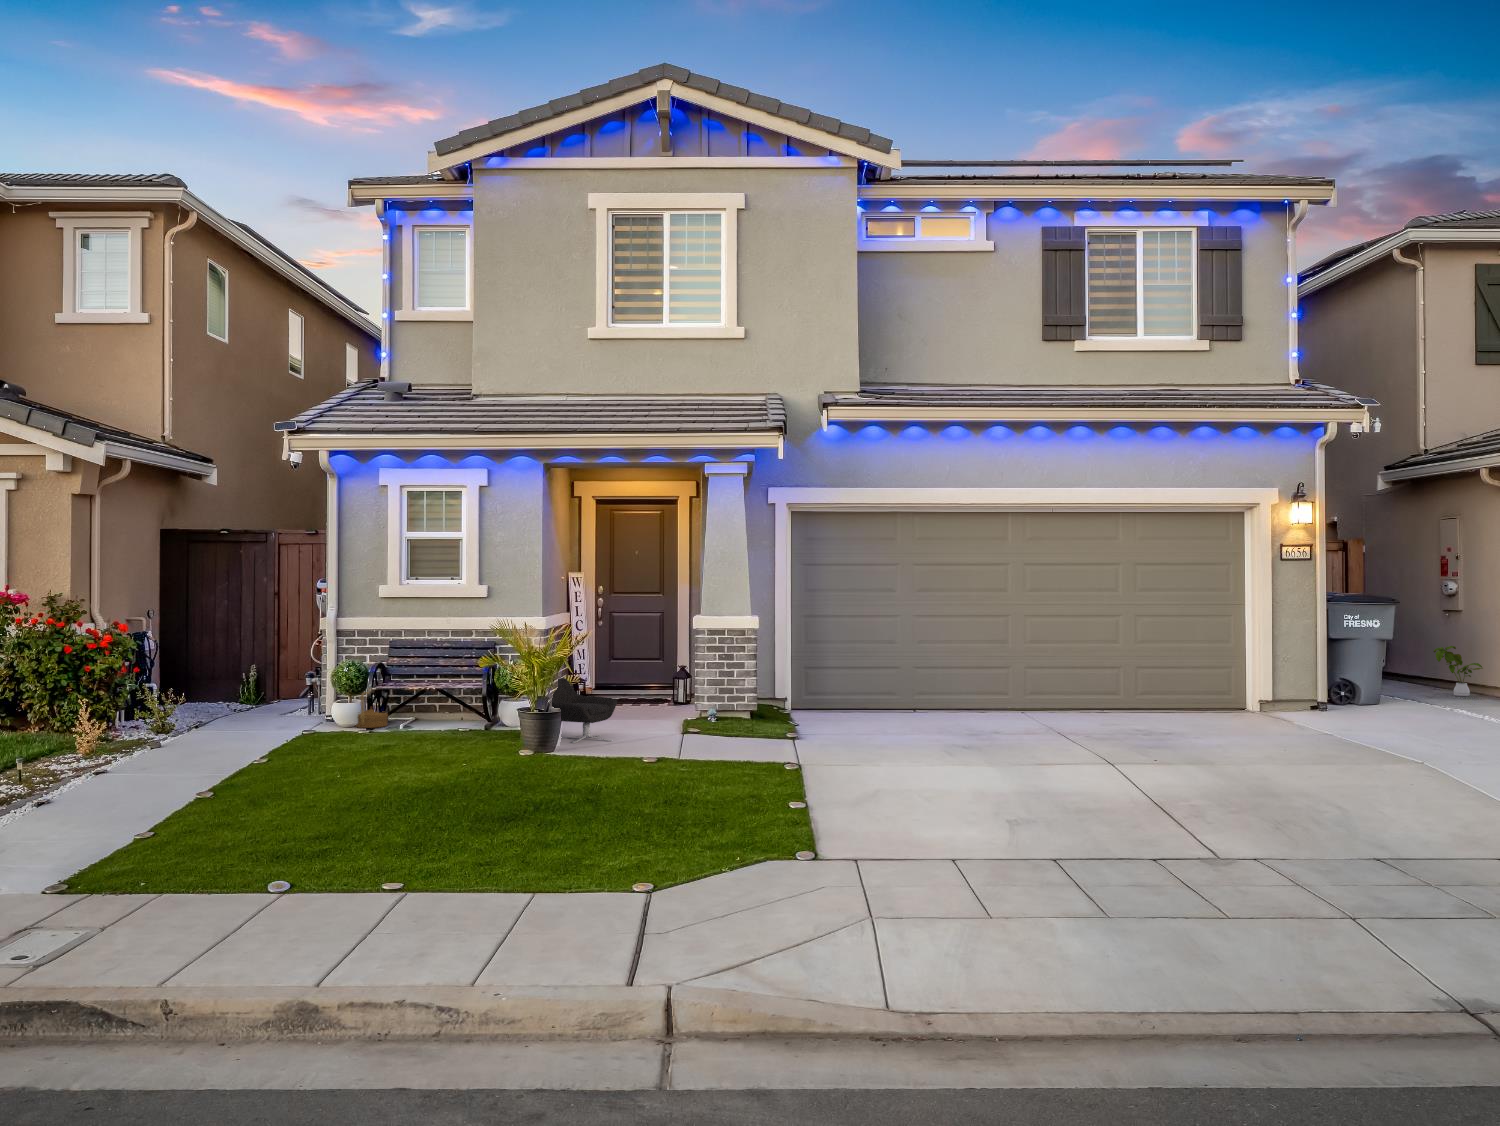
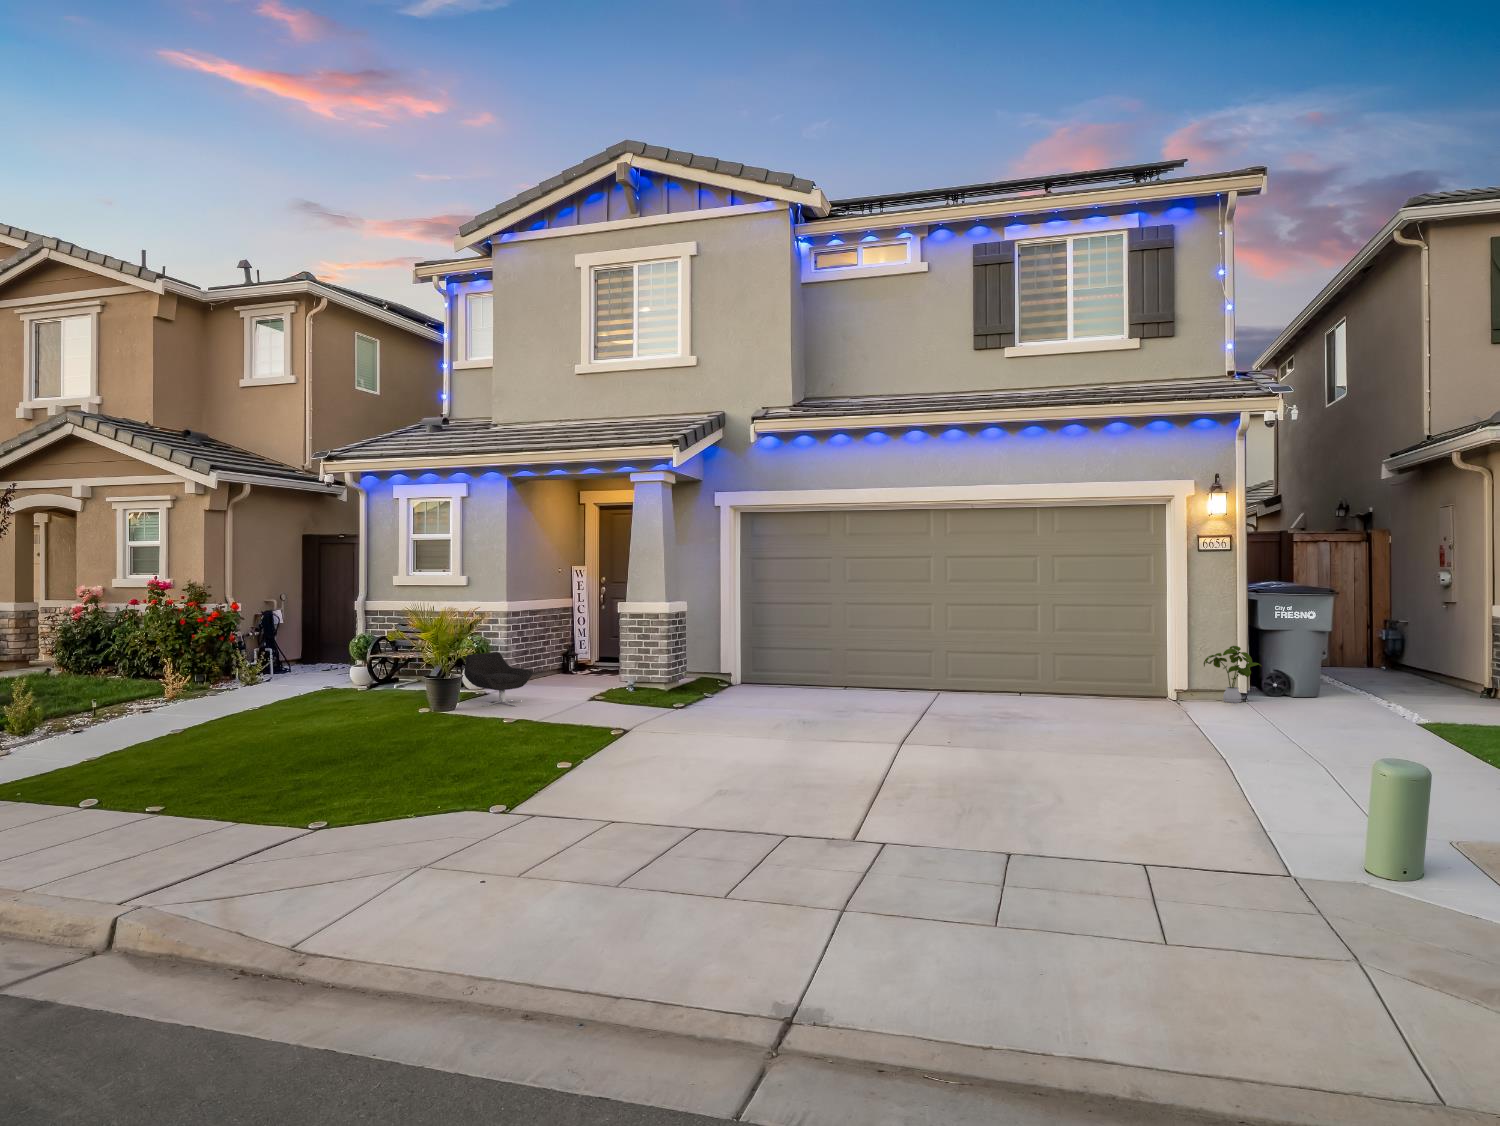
house plant: present [1434,646,1483,696] -> present [1204,646,1262,703]
woven basket: present [356,692,388,728] -> none [370,658,397,687]

